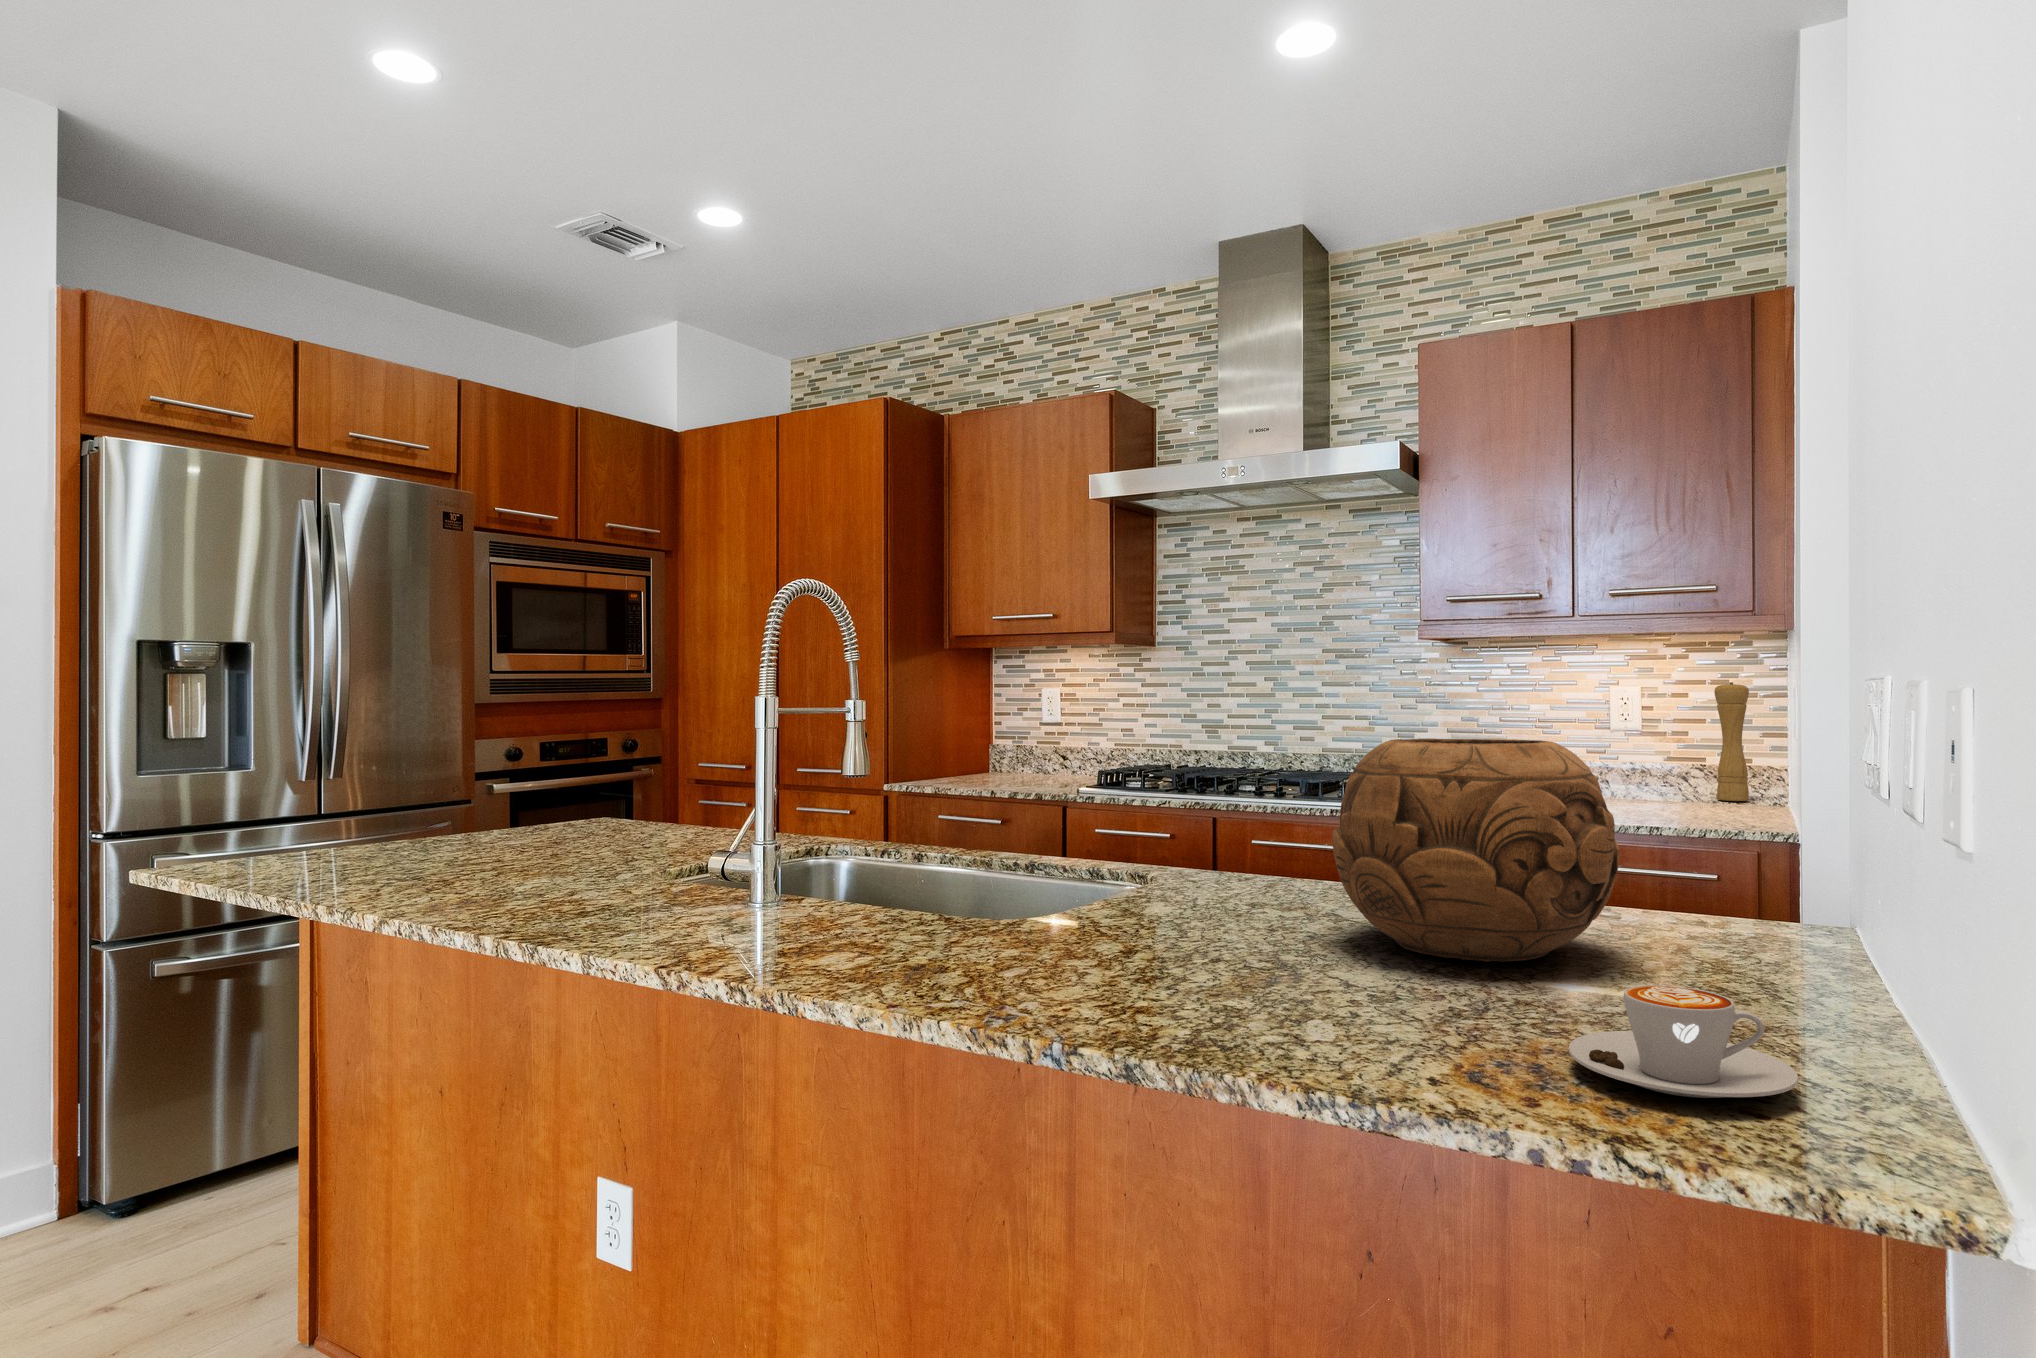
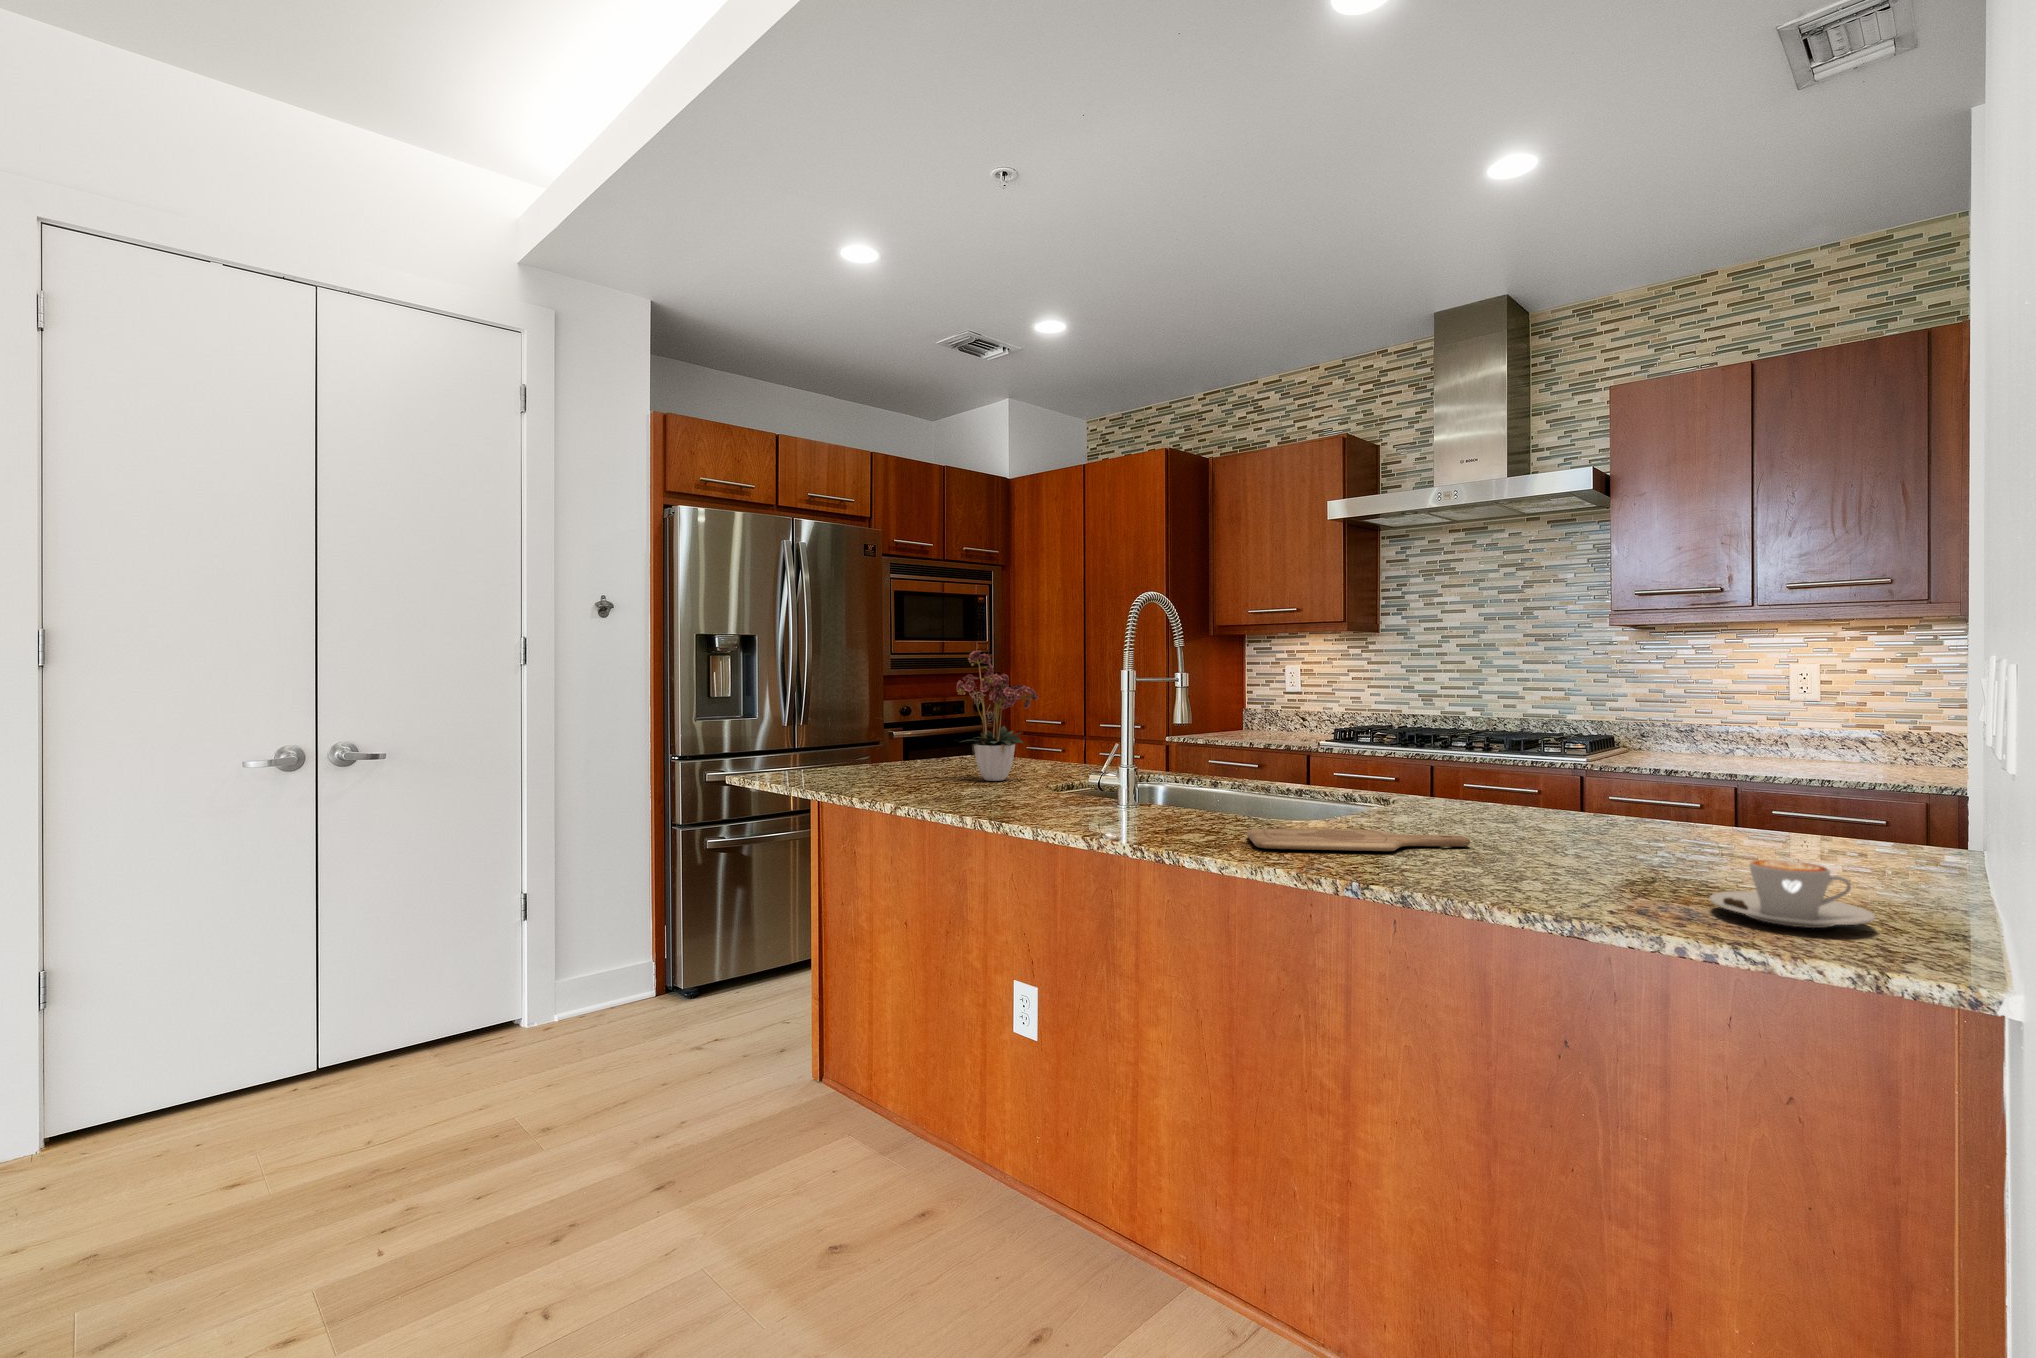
flower arrangement: none [520,654,666,860] -> present [957,651,1038,781]
pepper mill: present [1714,682,1749,801] -> none [1890,660,1924,762]
decorative bowl: present [1333,738,1619,962] -> none [1539,702,1764,856]
cutting board: none [918,934,1239,976] -> present [1247,829,1470,851]

